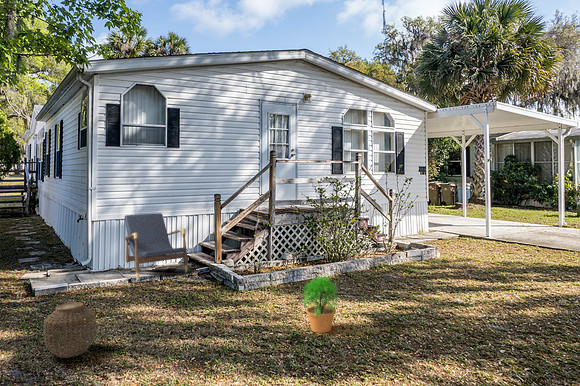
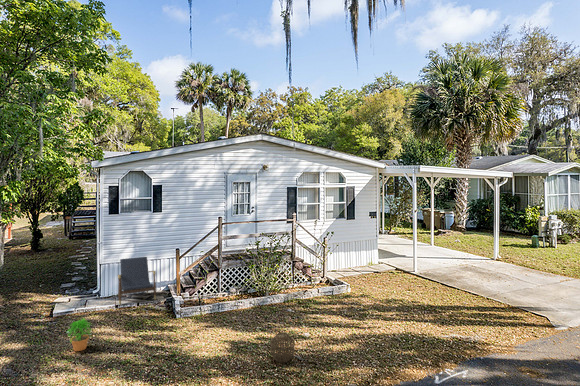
potted plant: present [302,276,339,333] -> present [68,319,91,351]
woven basket: present [43,302,96,358] -> present [270,333,295,363]

